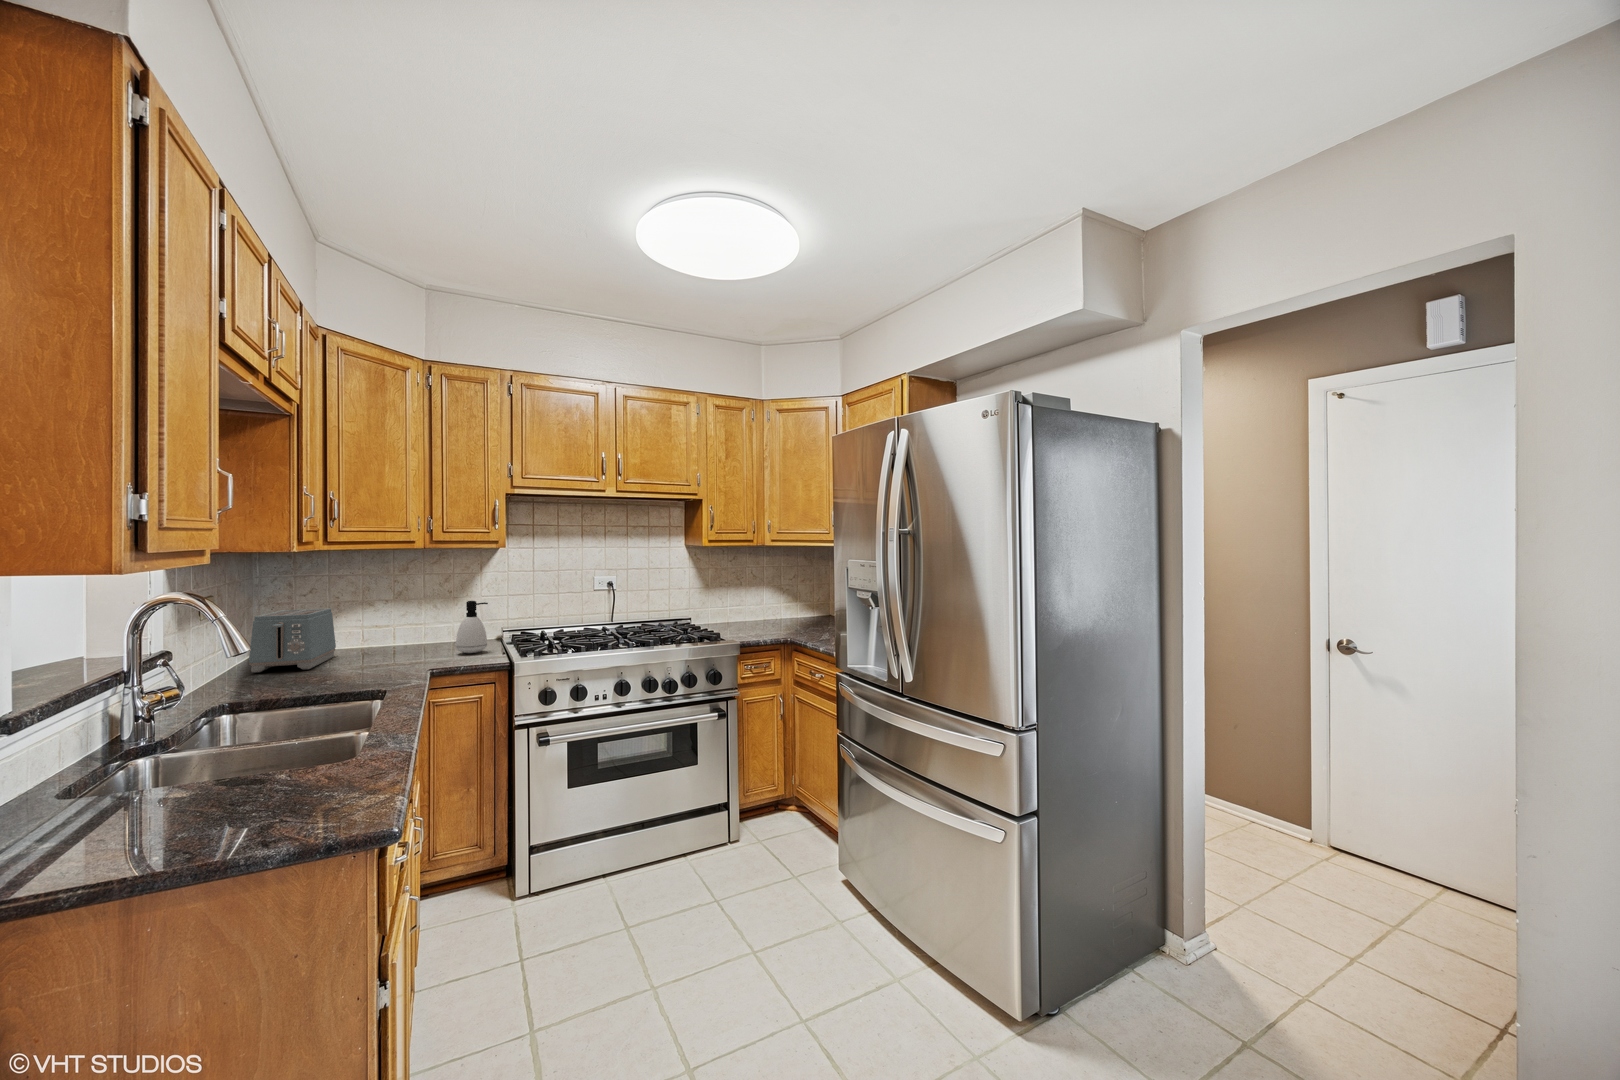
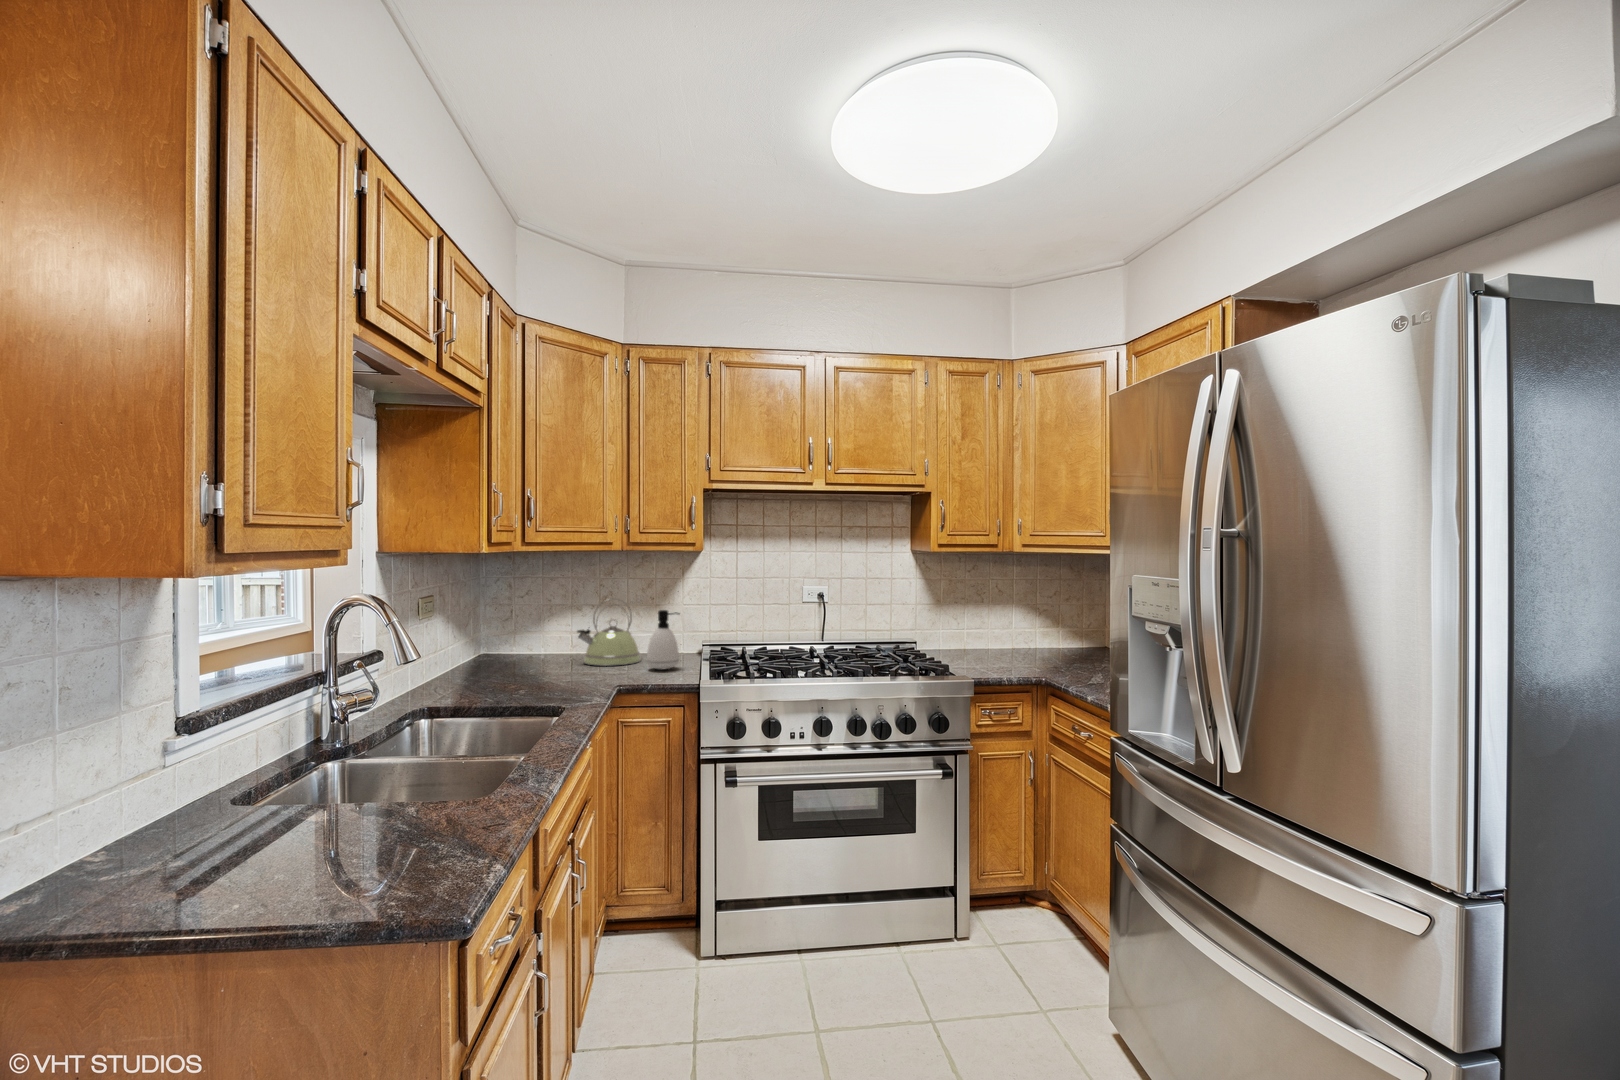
kettle: none [379,593,445,654] -> present [577,598,641,666]
toaster: present [249,608,336,673] -> none [451,612,538,677]

